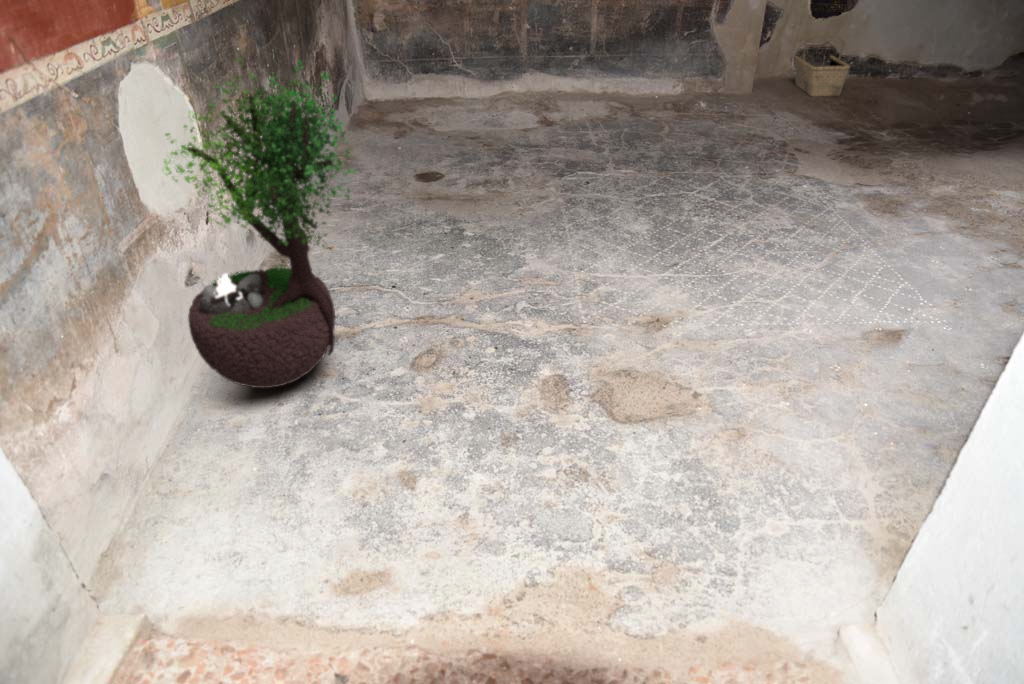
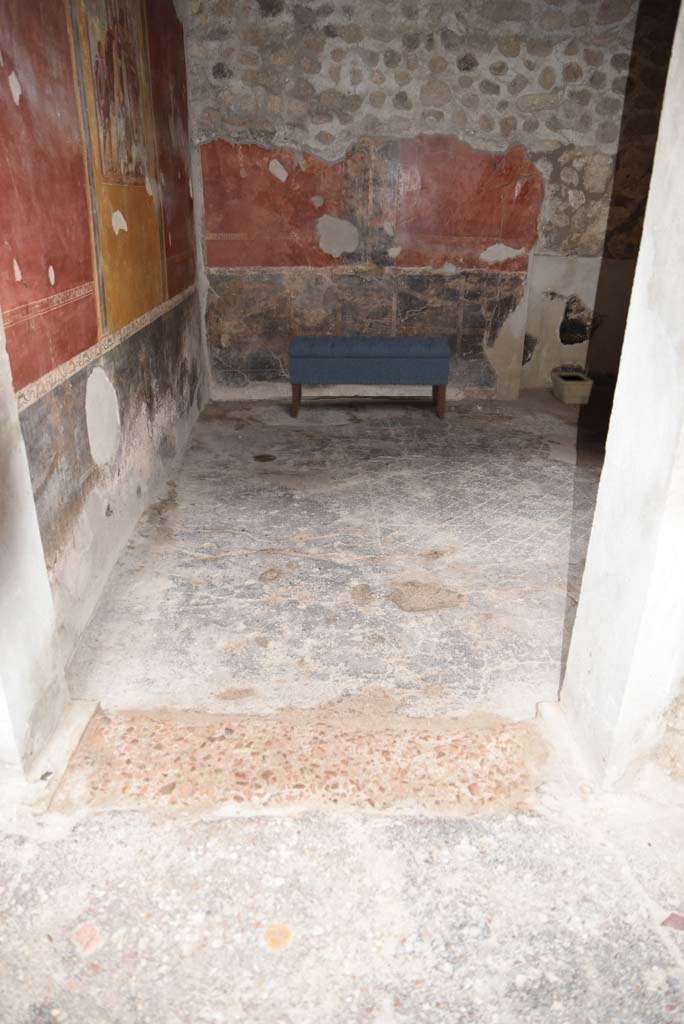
bench: none [458,8,672,121] -> present [288,336,451,419]
potted tree: present [164,58,357,388] -> none [111,368,236,587]

